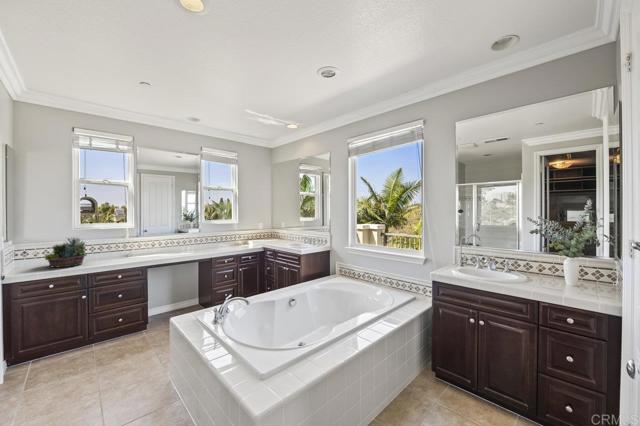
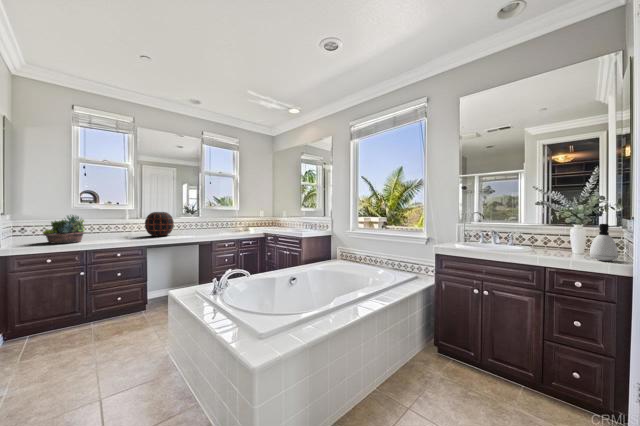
decorative vase: none [145,230,174,255] -> present [145,212,174,236]
soap dispenser: none [581,260,609,297] -> present [590,224,620,261]

